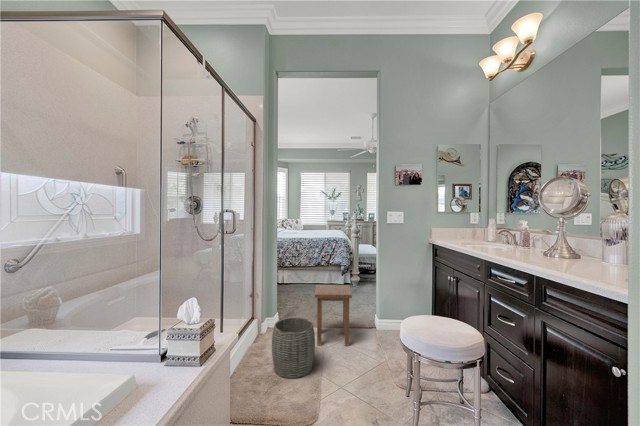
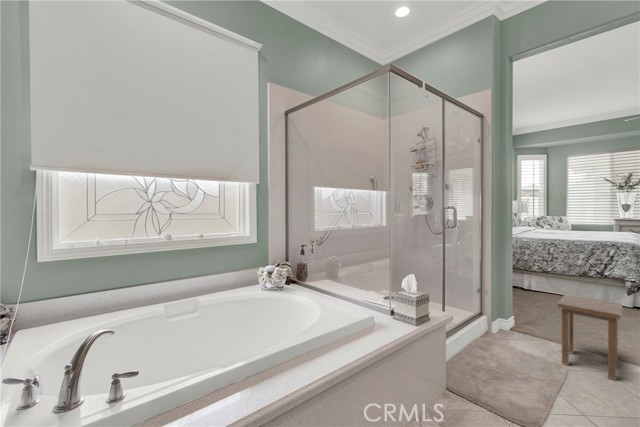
woven basket: present [272,318,315,378] -> none [496,320,552,386]

